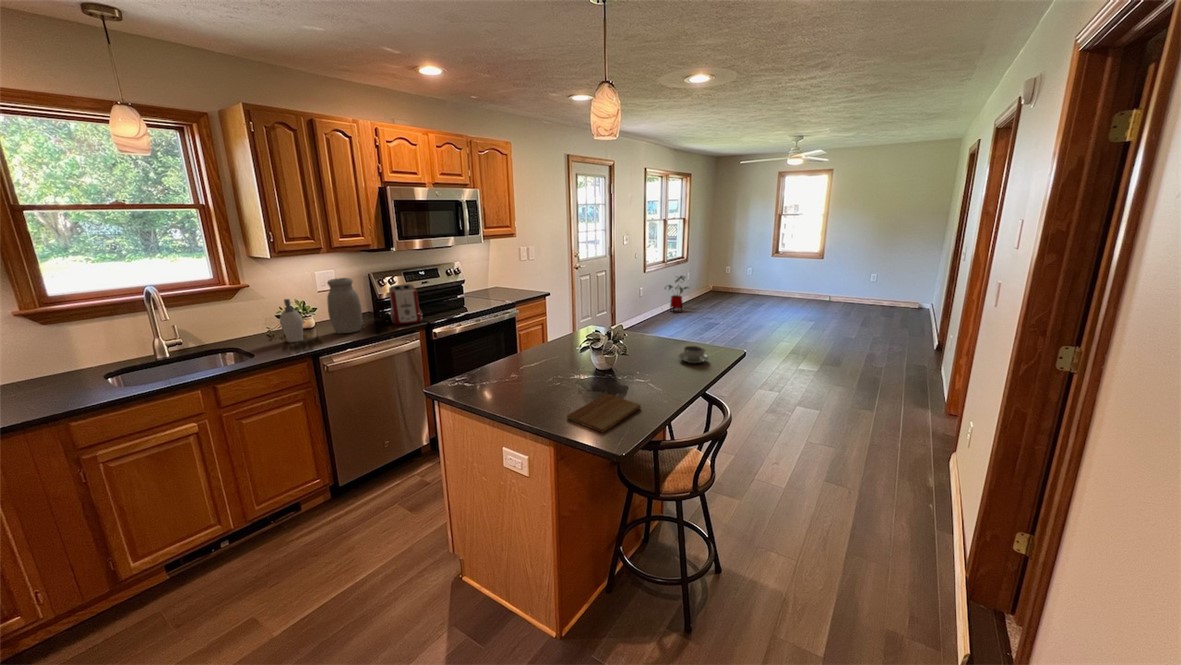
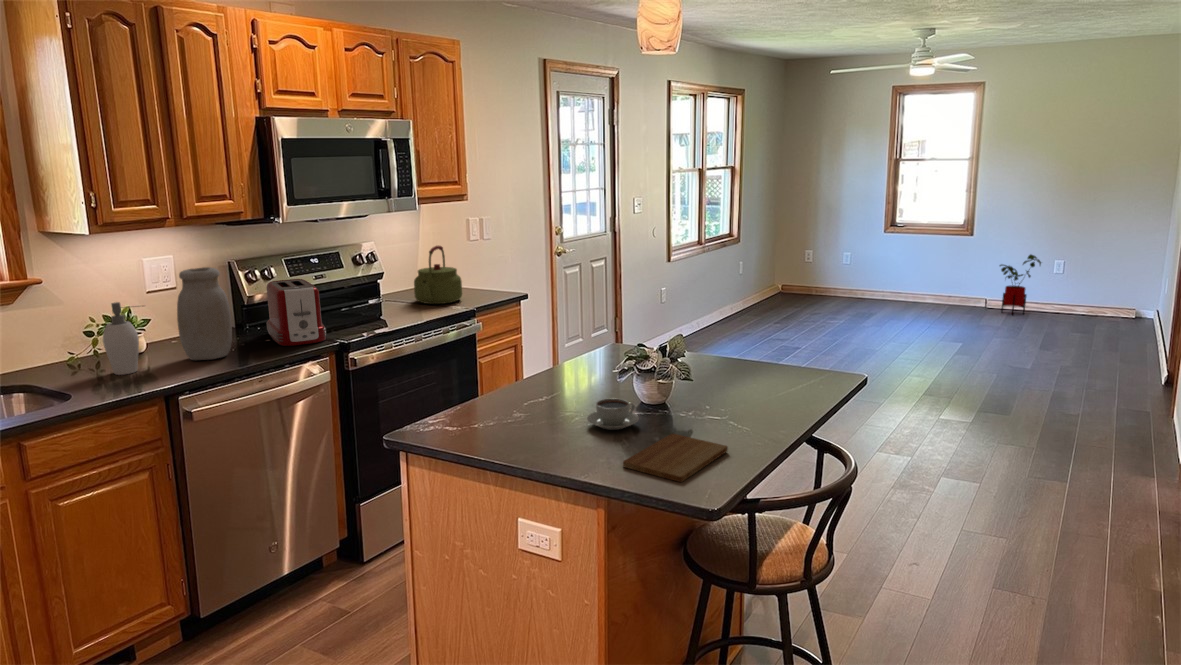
kettle: none [484,264,512,299] -> present [414,246,462,304]
house plant: present [665,276,688,312] -> present [1000,254,1041,315]
coffee cup: present [679,346,708,363] -> present [587,398,639,430]

